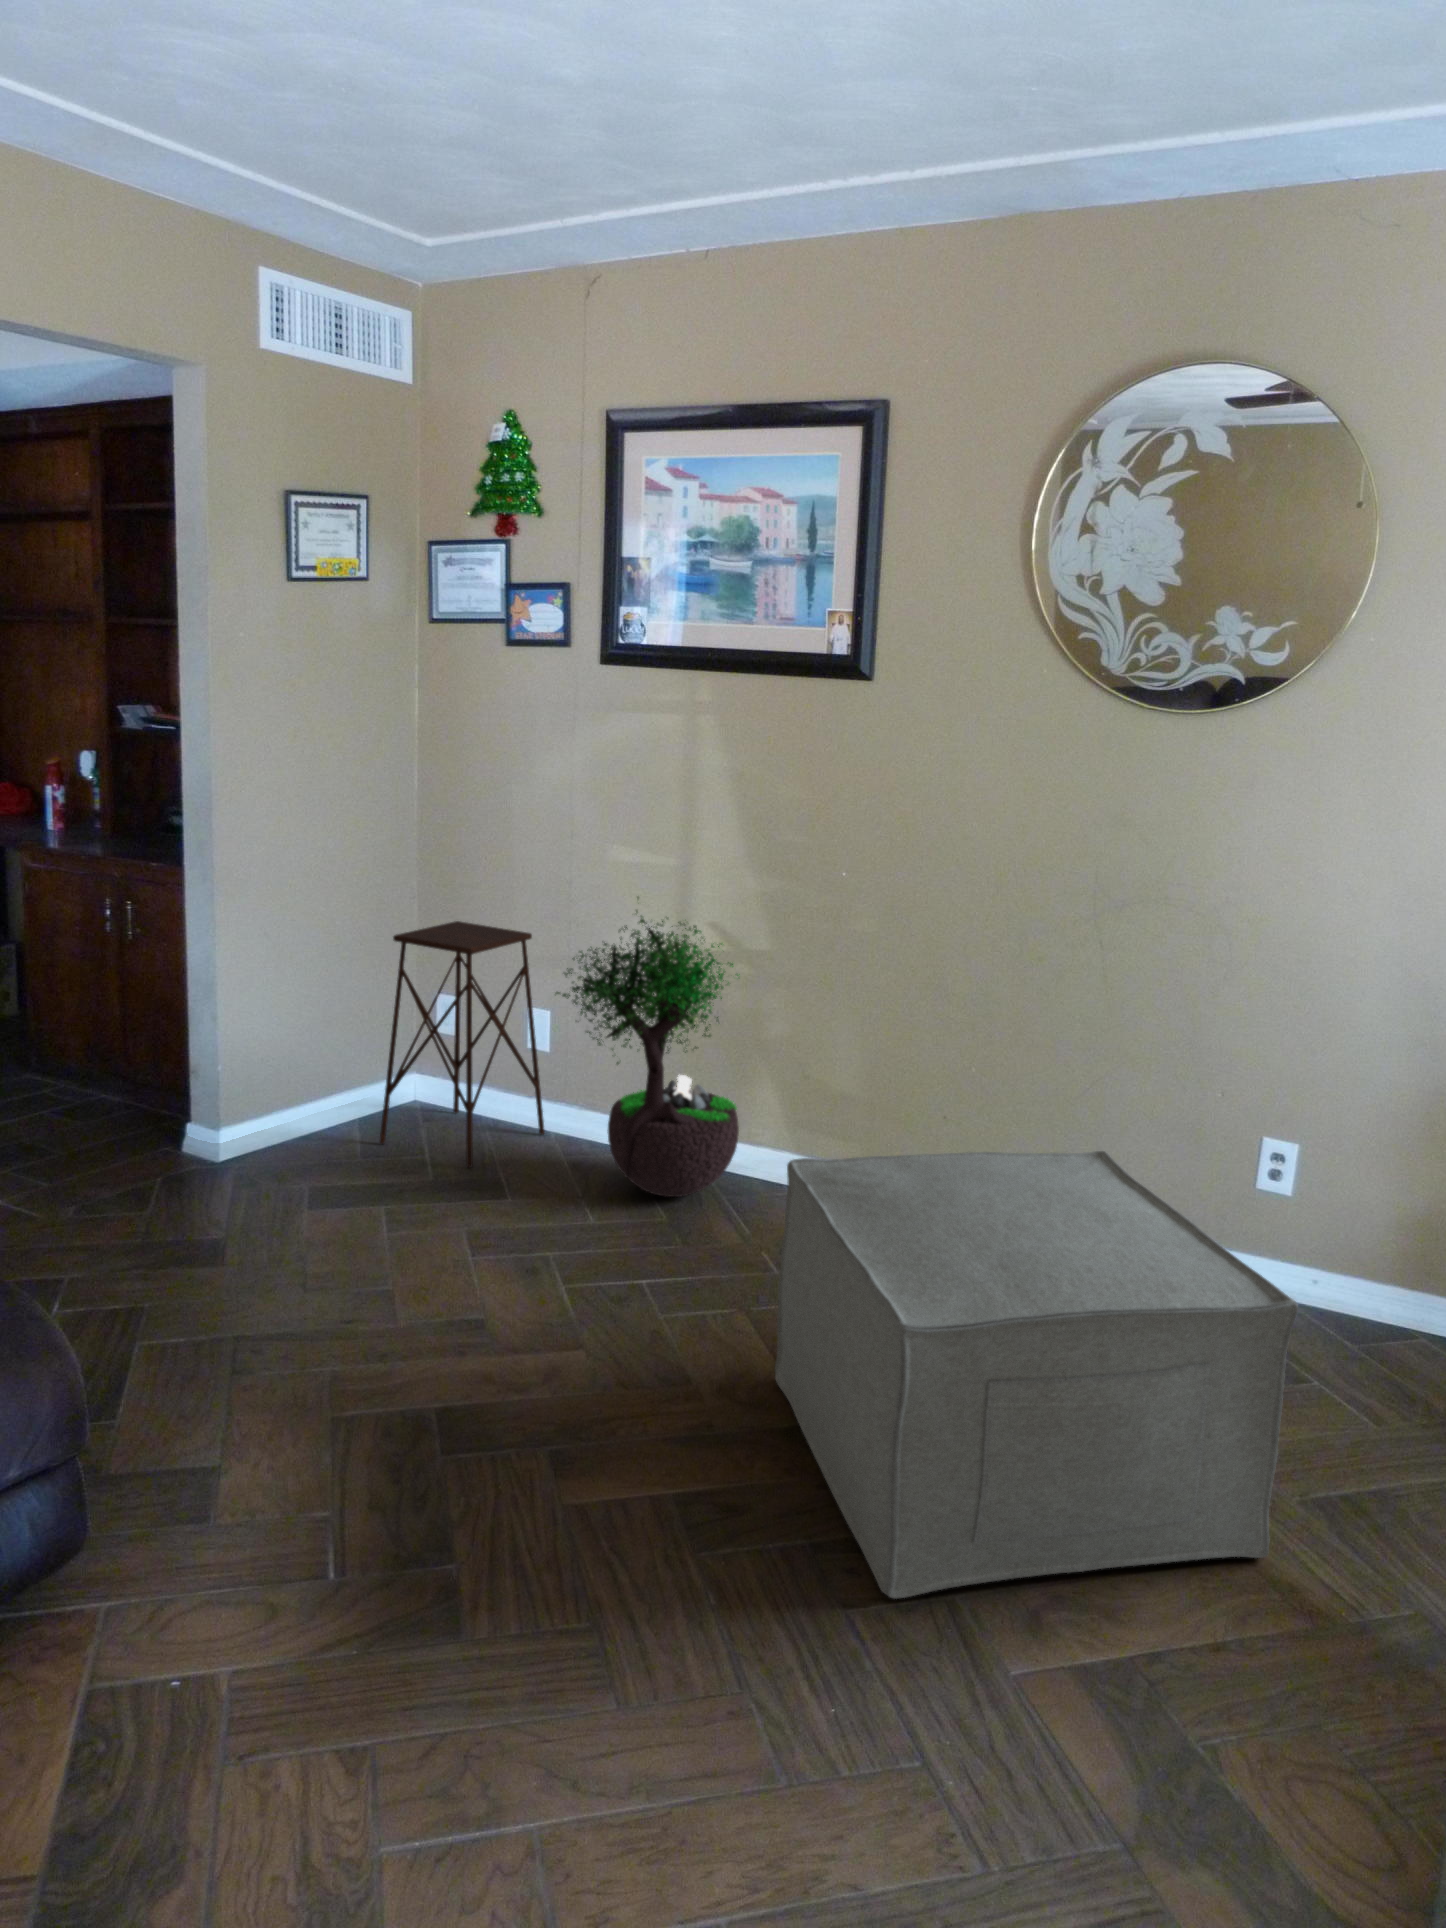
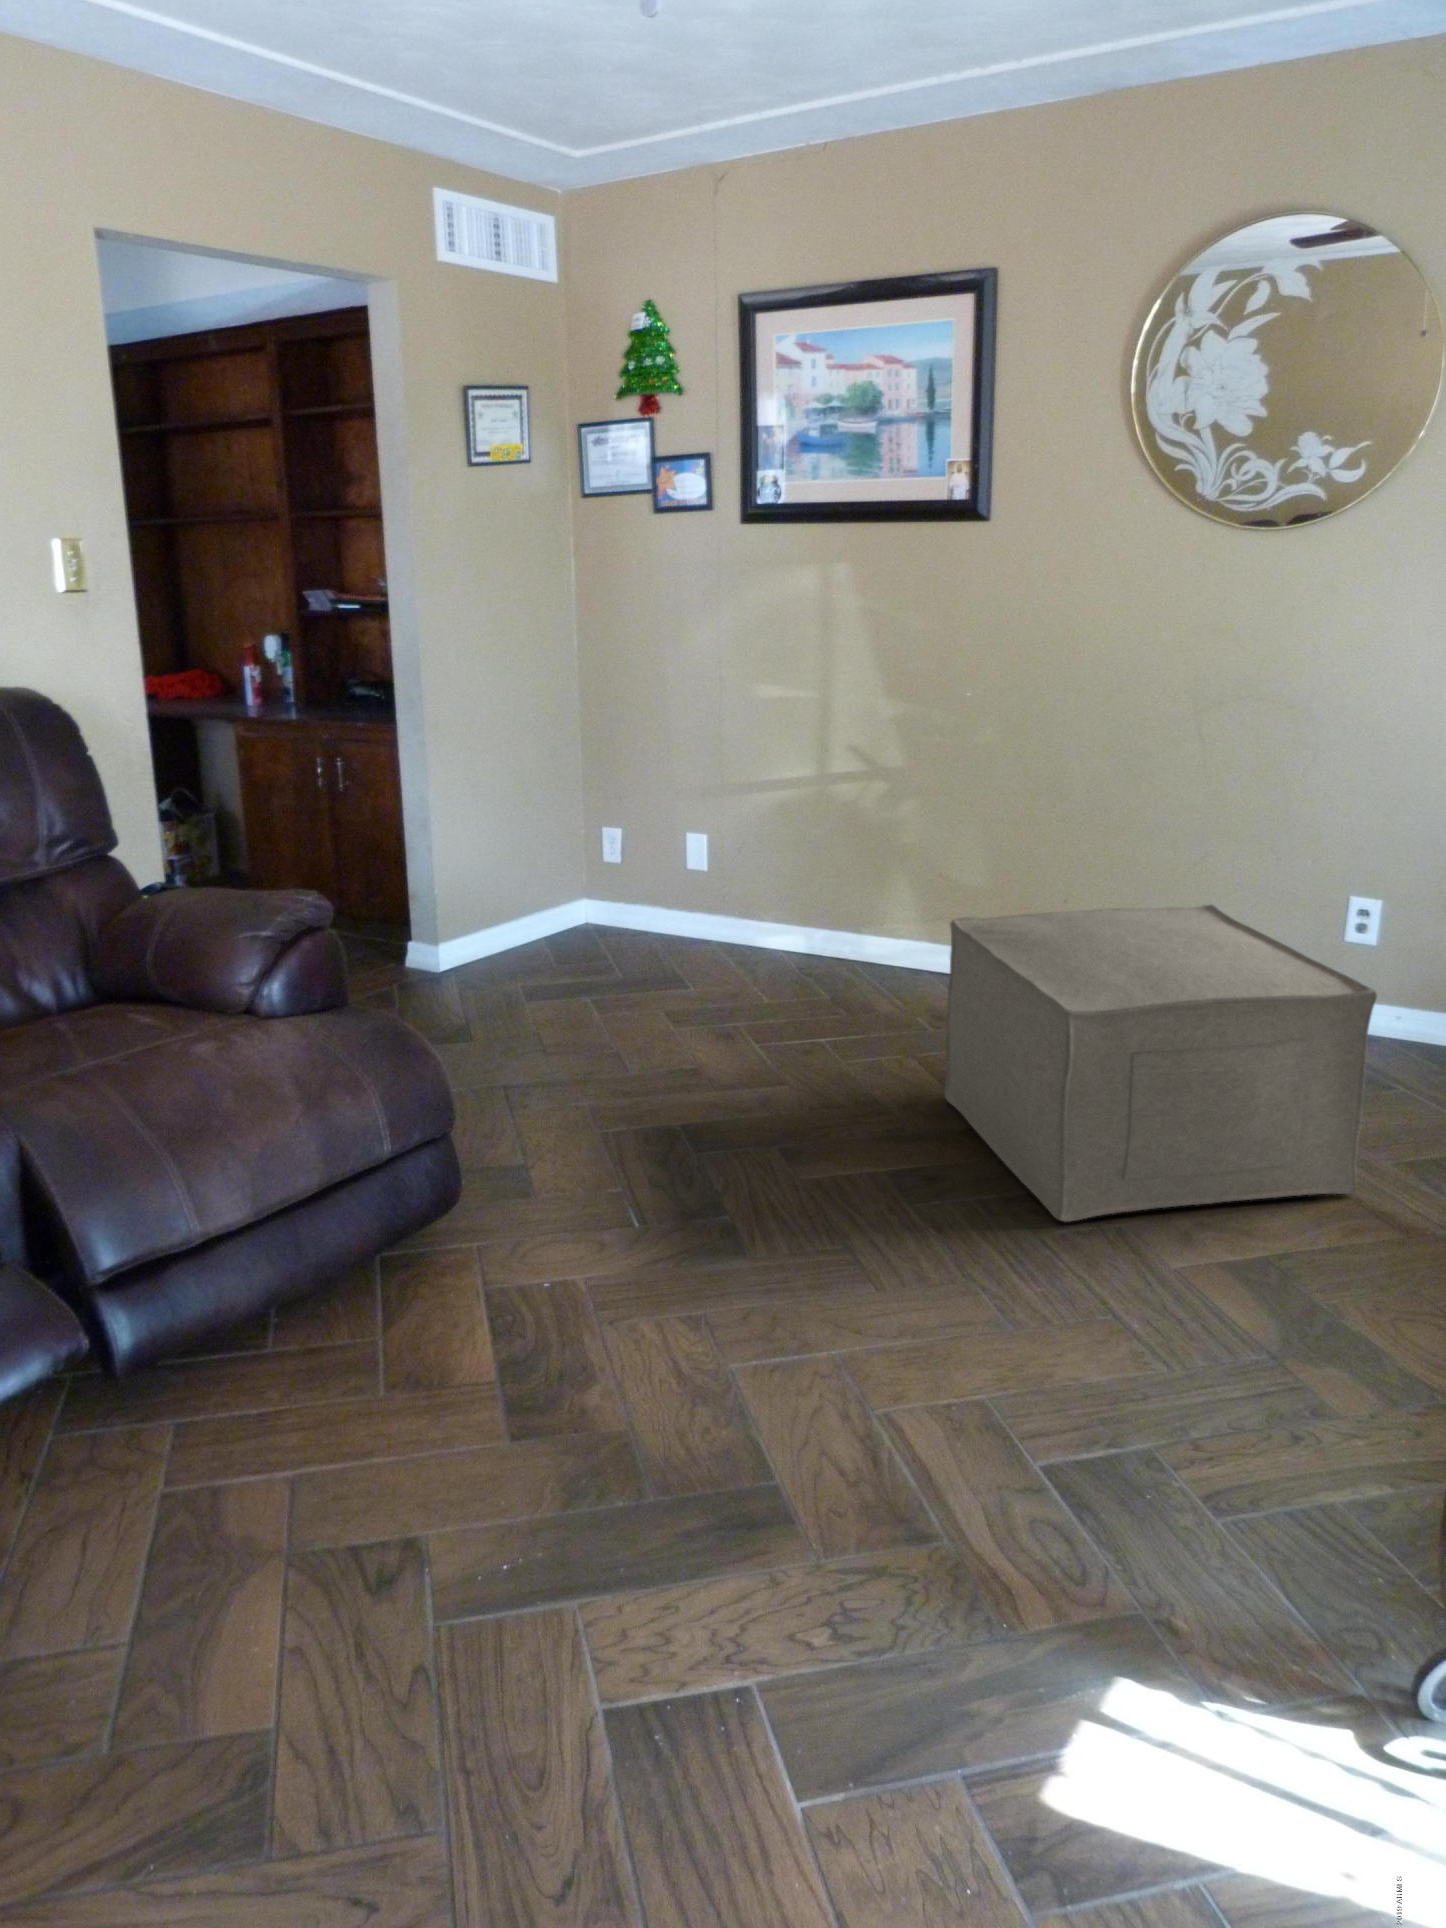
potted tree: present [556,897,740,1197] -> none [727,723,886,983]
side table: present [380,921,545,1168] -> none [570,762,707,969]

